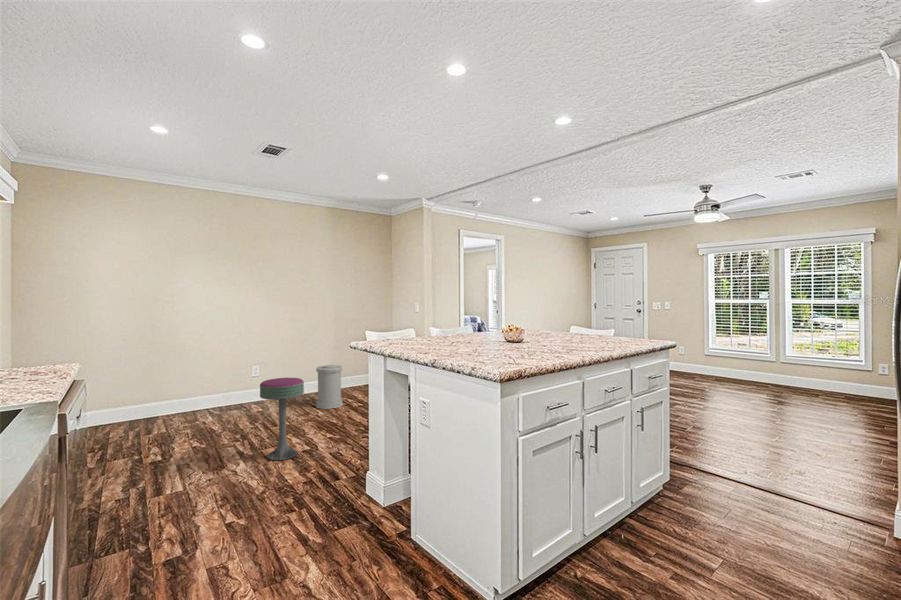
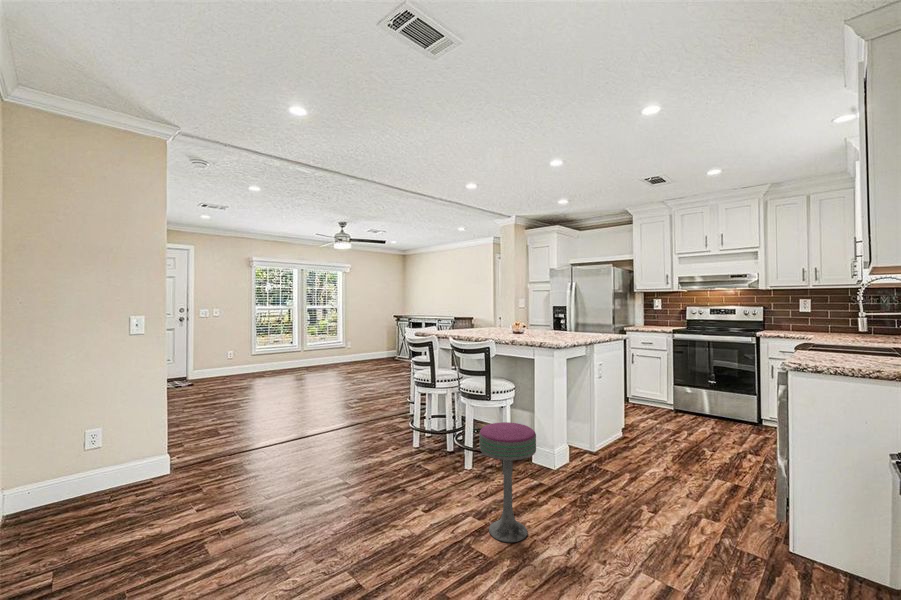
trash can: present [316,365,343,409] -> none [209,460,274,572]

